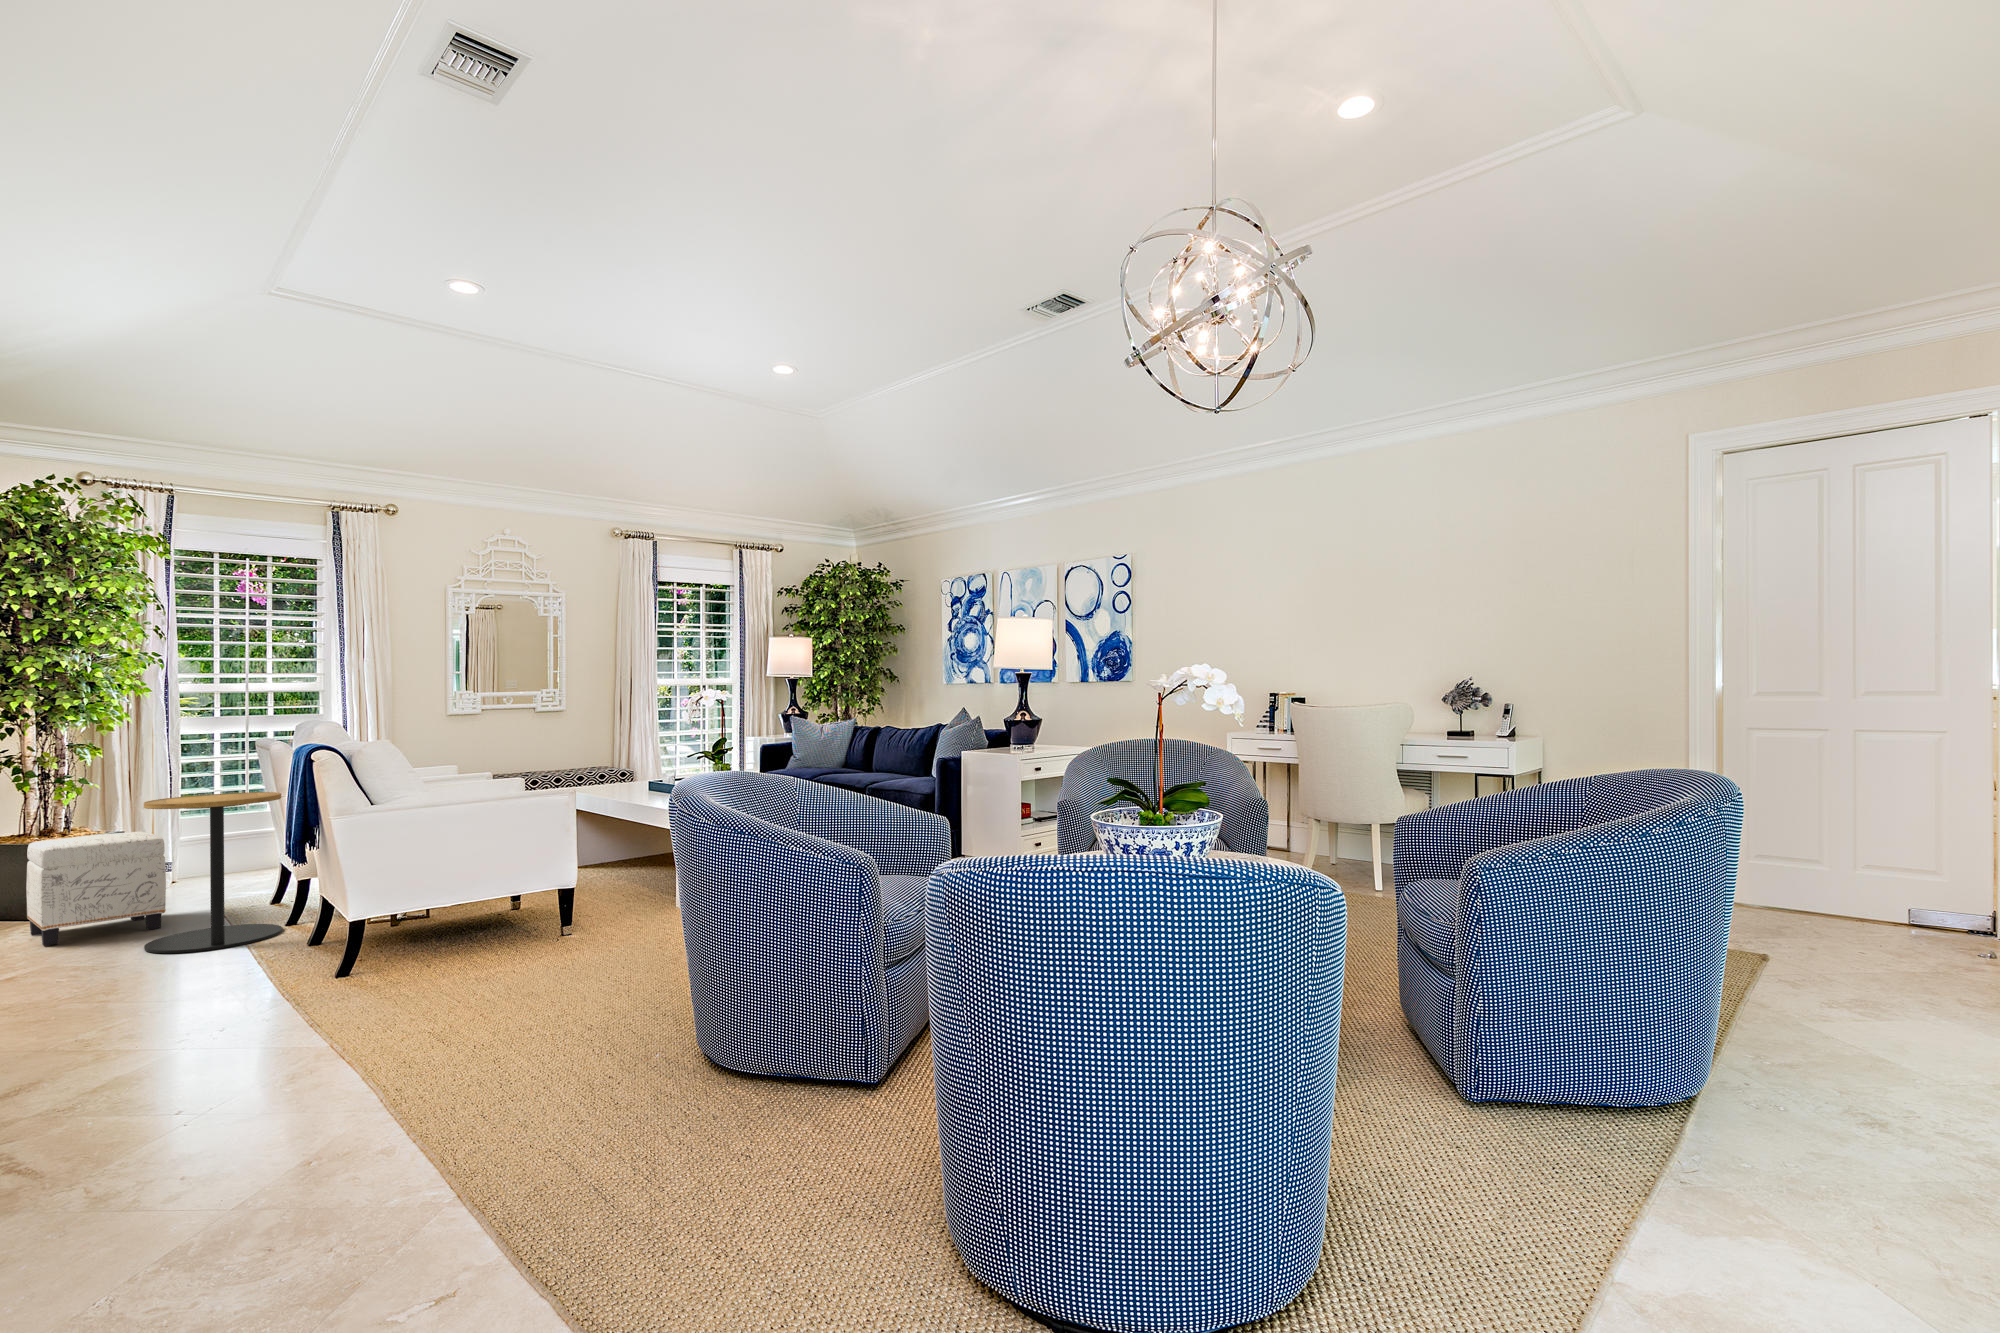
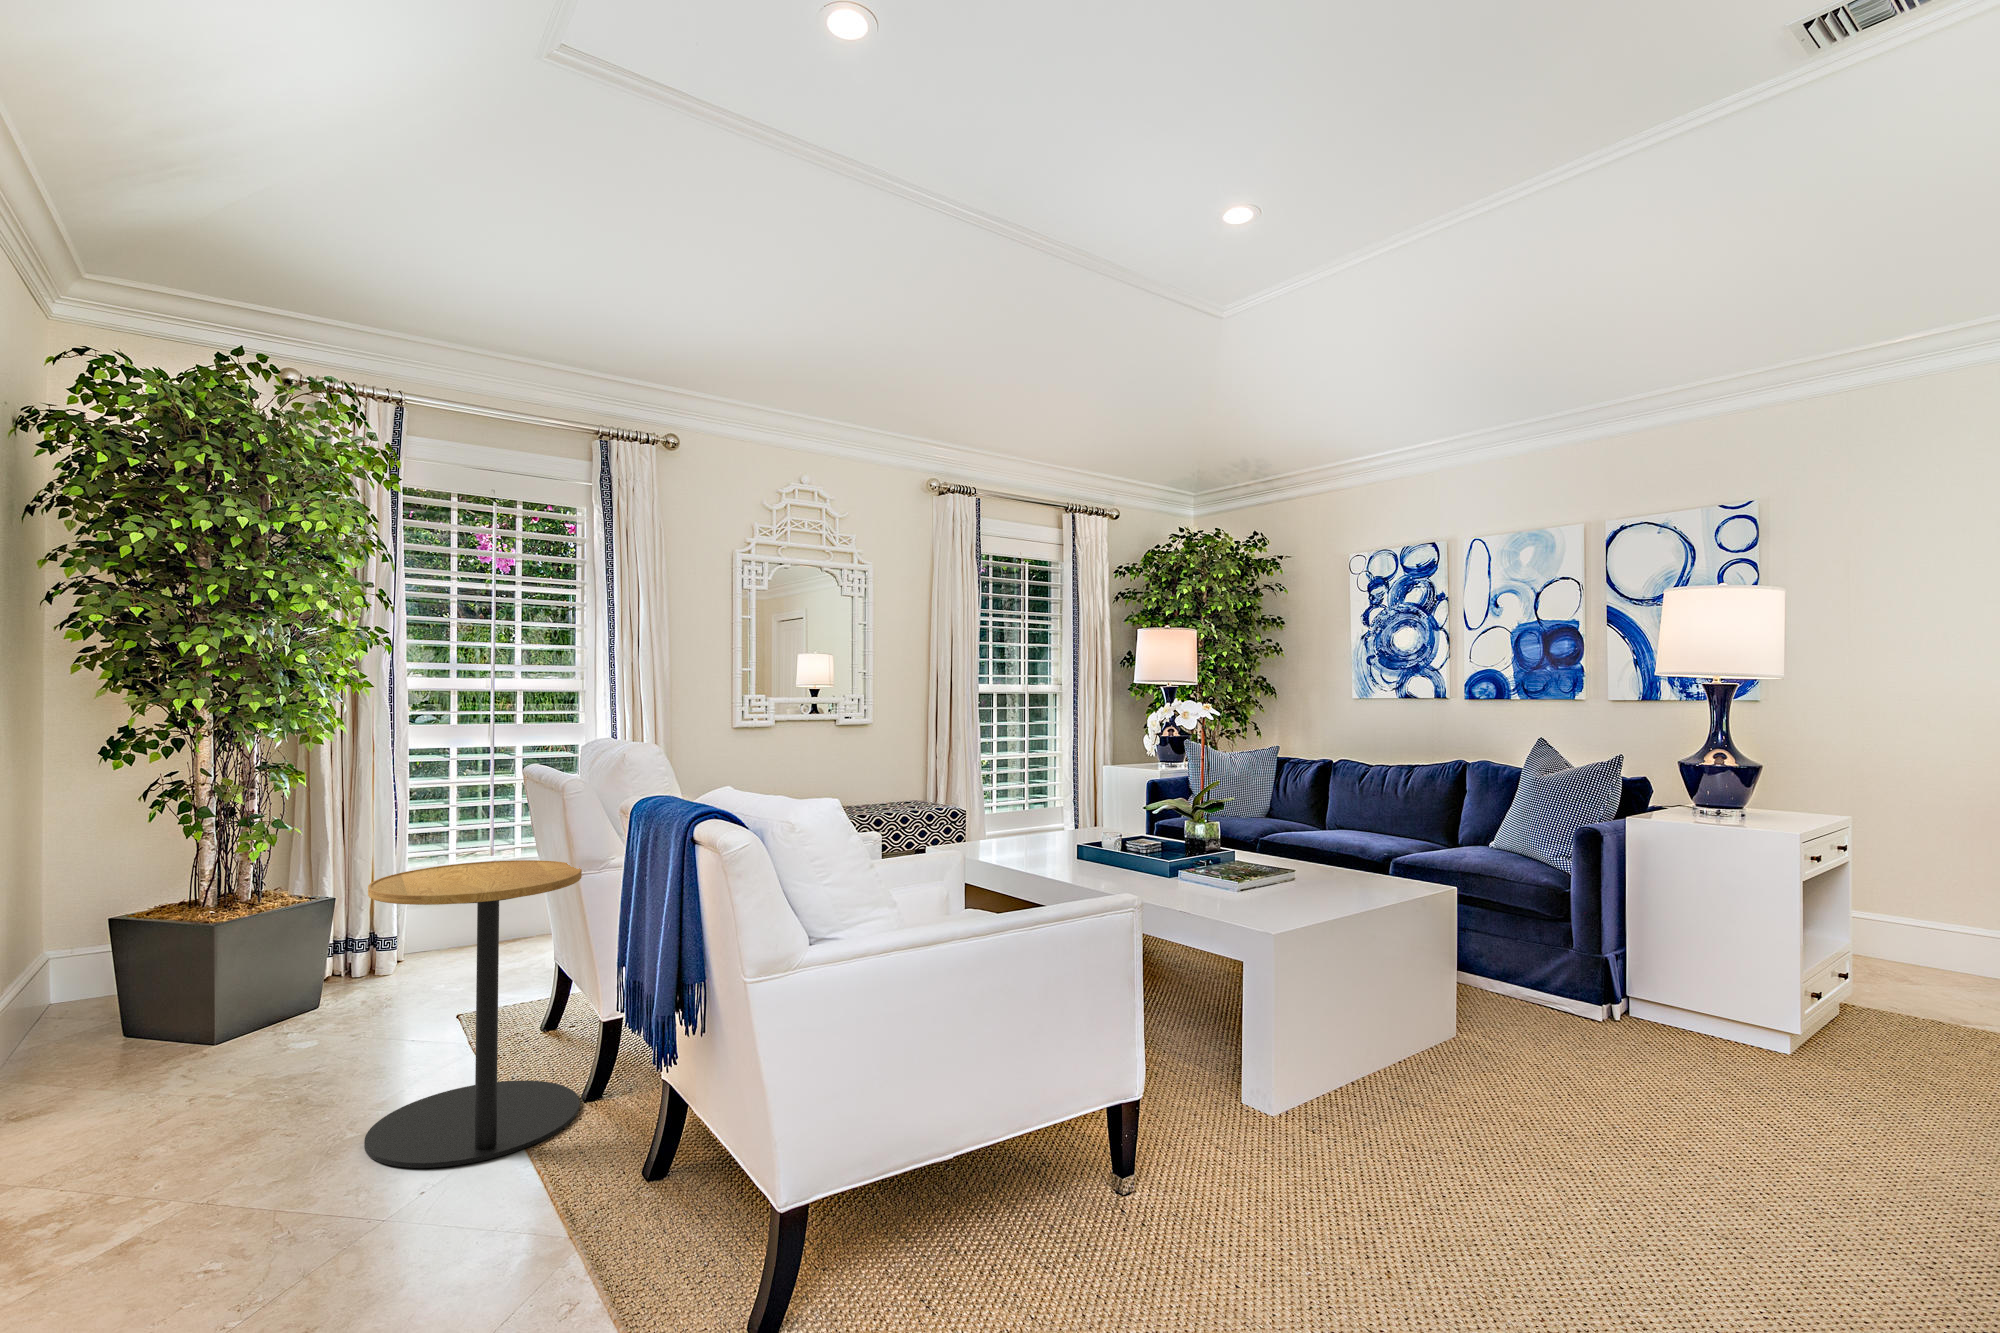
ottoman: present [26,832,166,946] -> none [187,908,394,1119]

